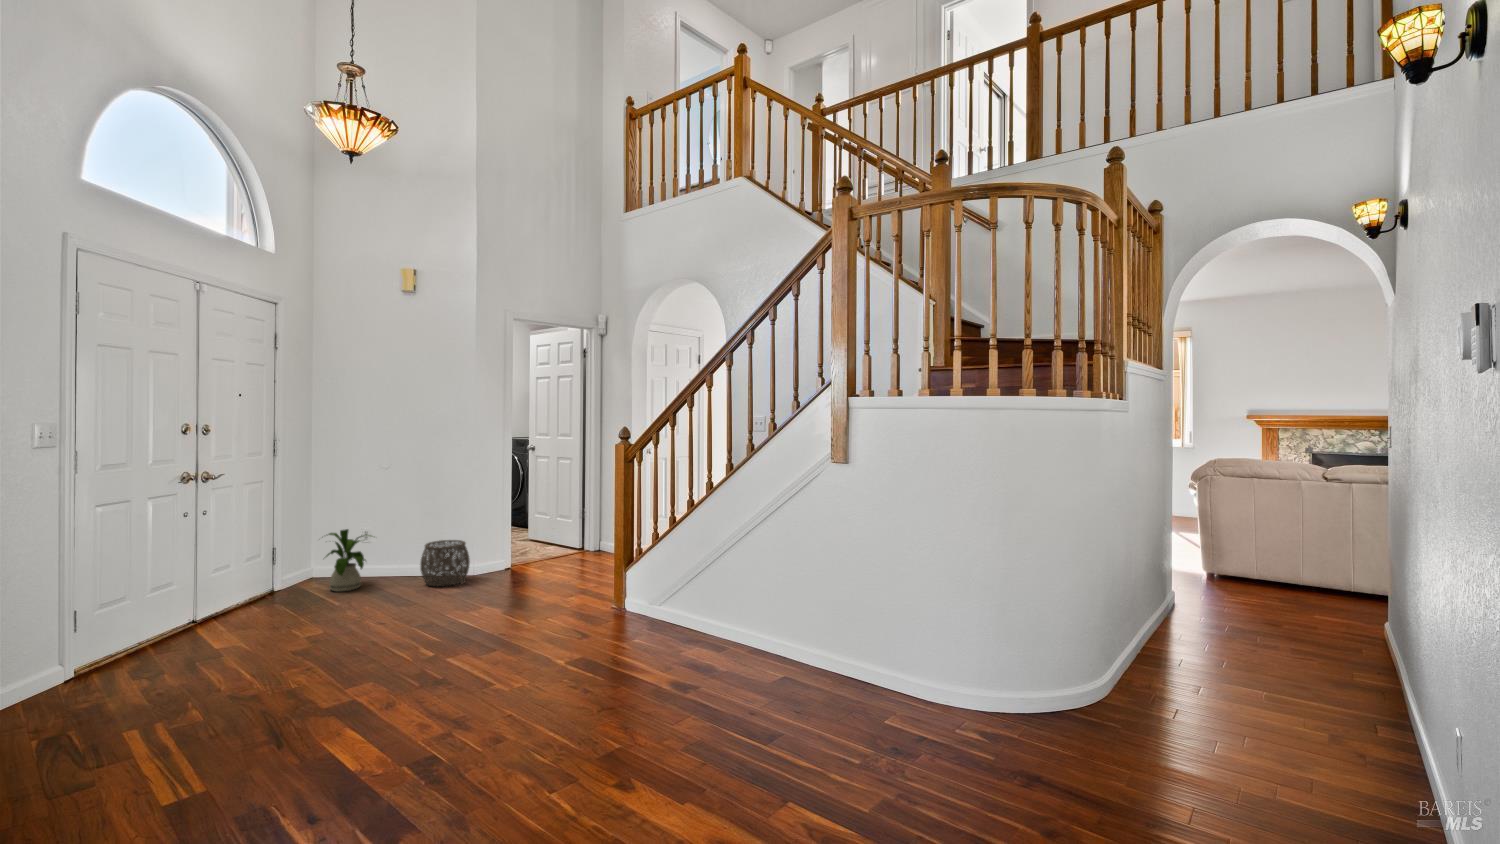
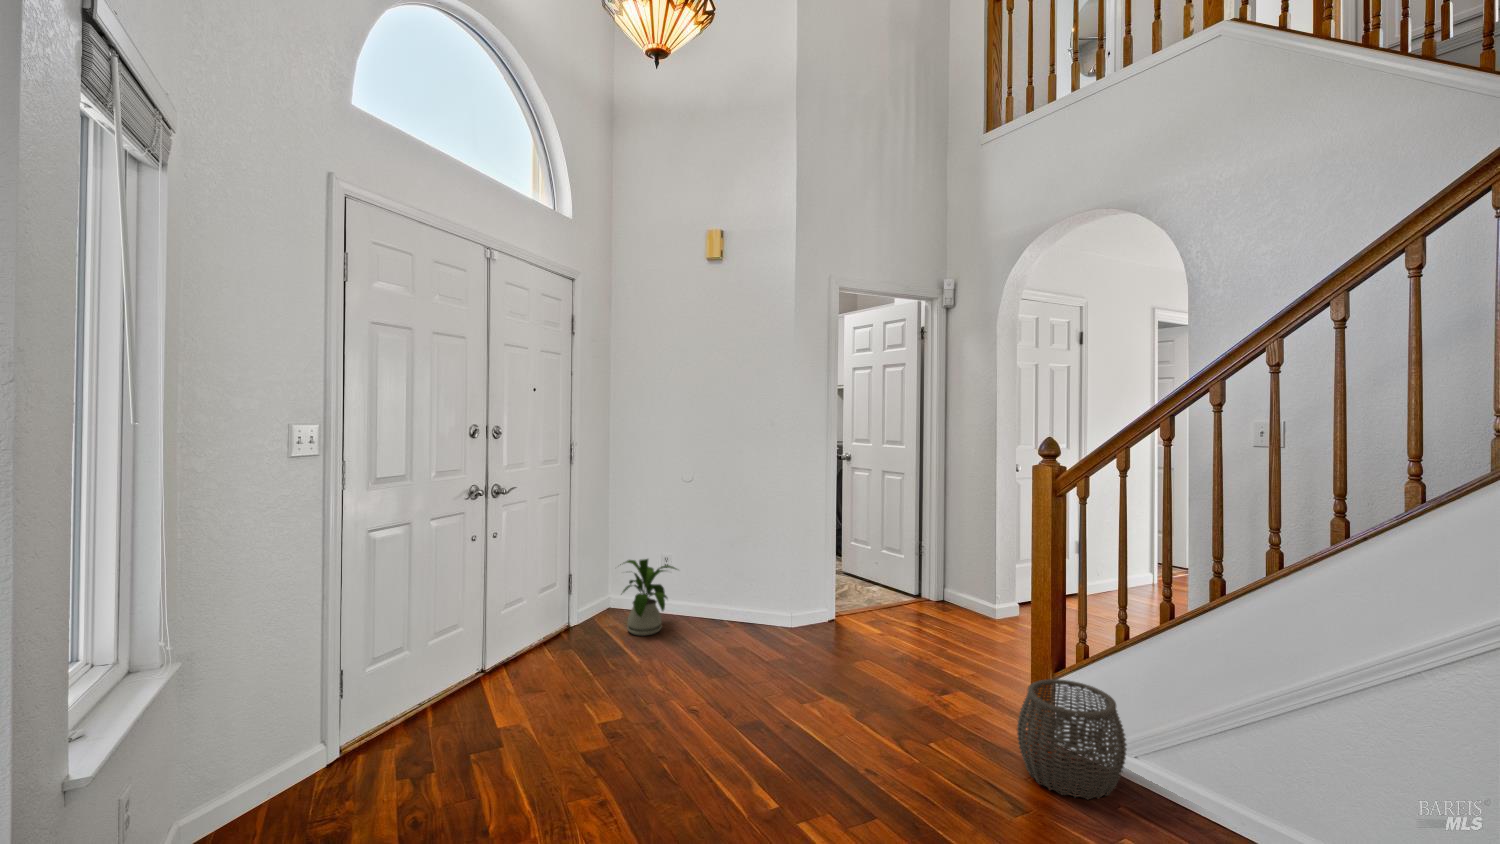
woven basket: present [420,540,470,586] -> present [1017,679,1127,799]

